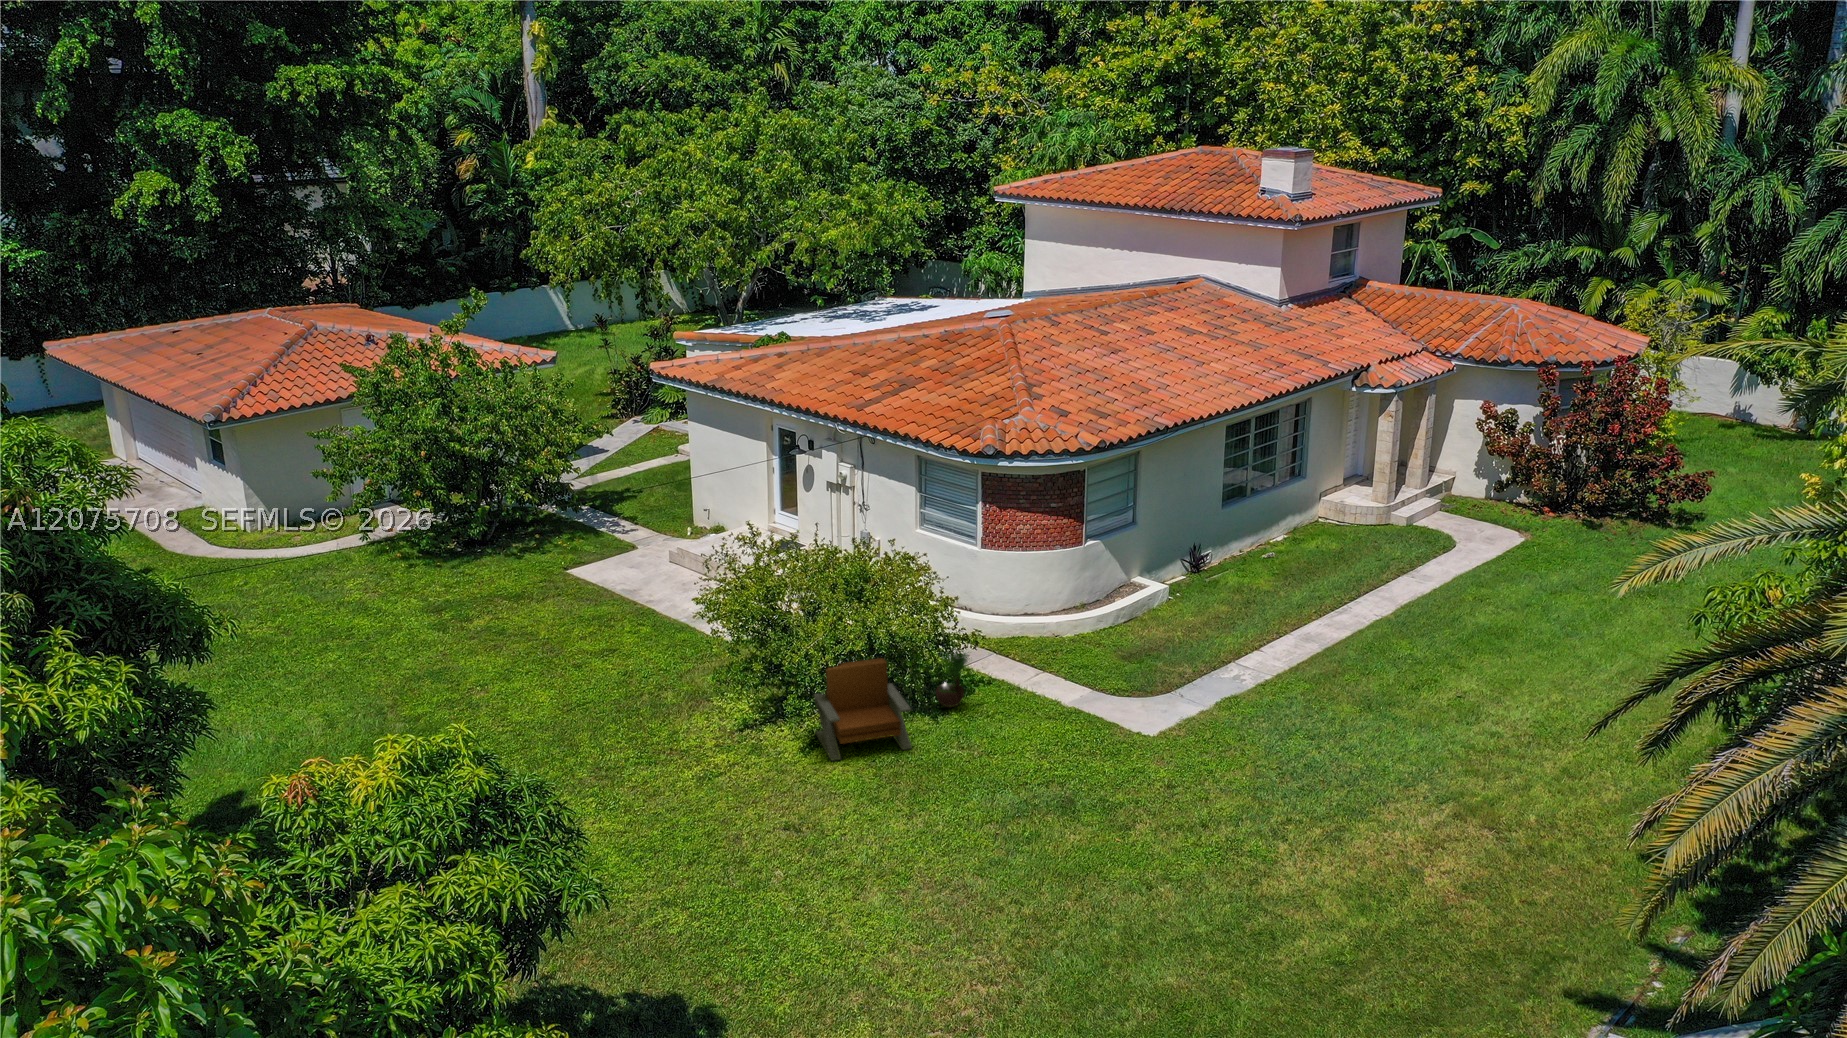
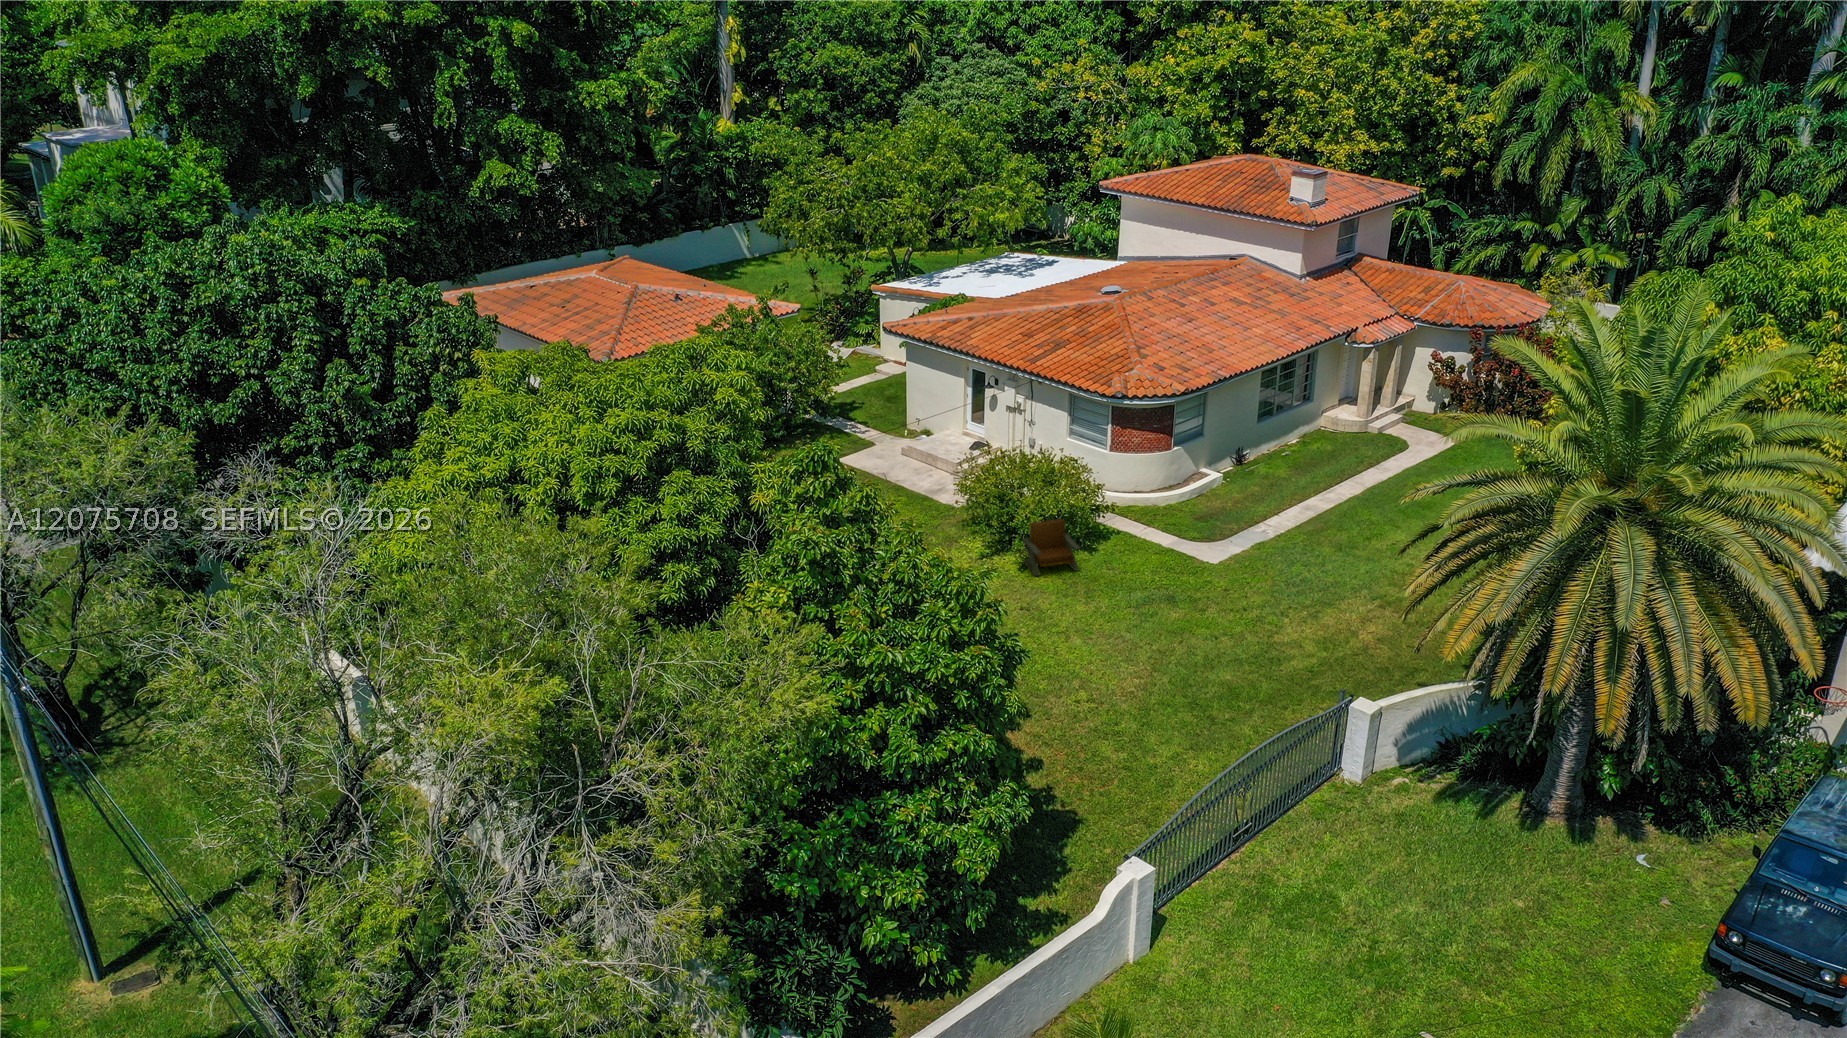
potted tree: present [936,653,968,707] -> none [1089,514,1113,548]

